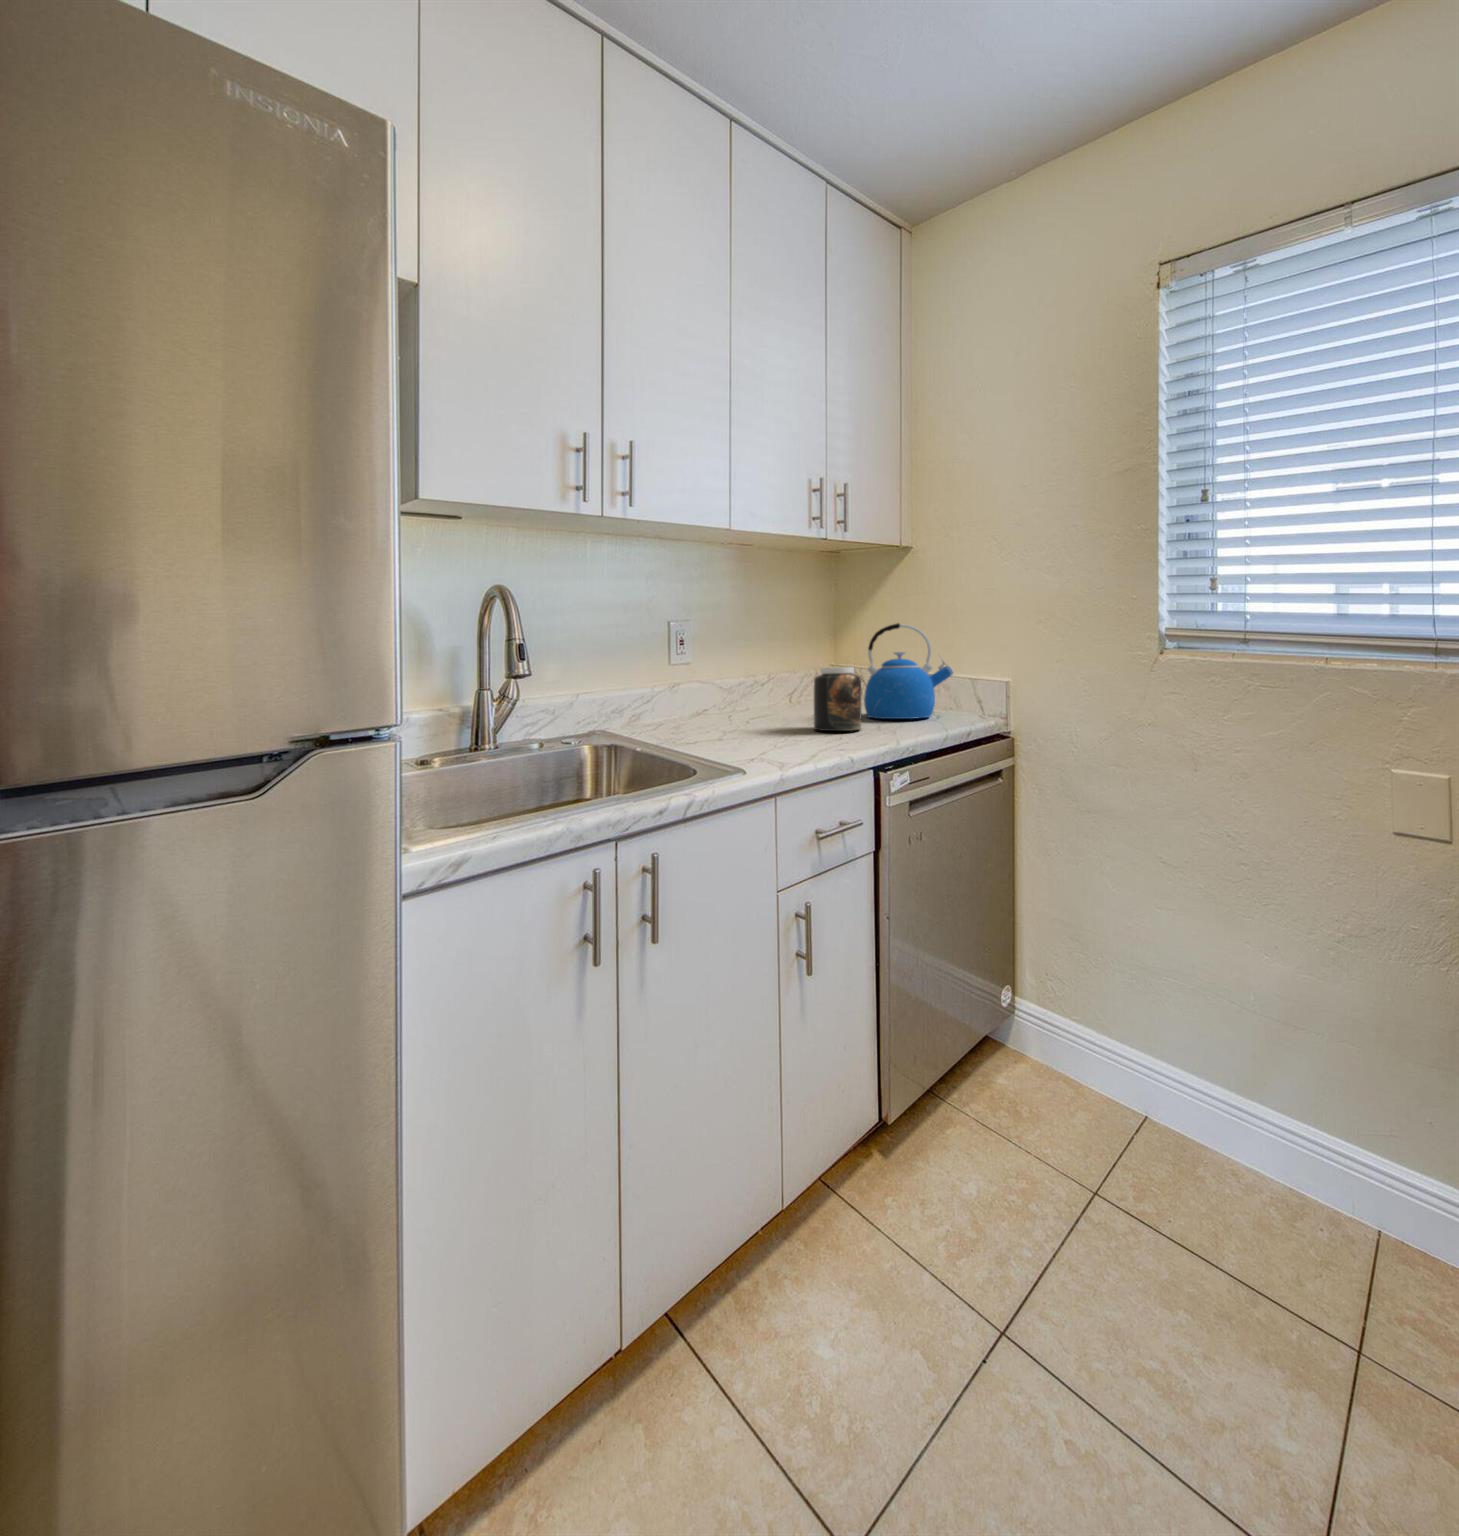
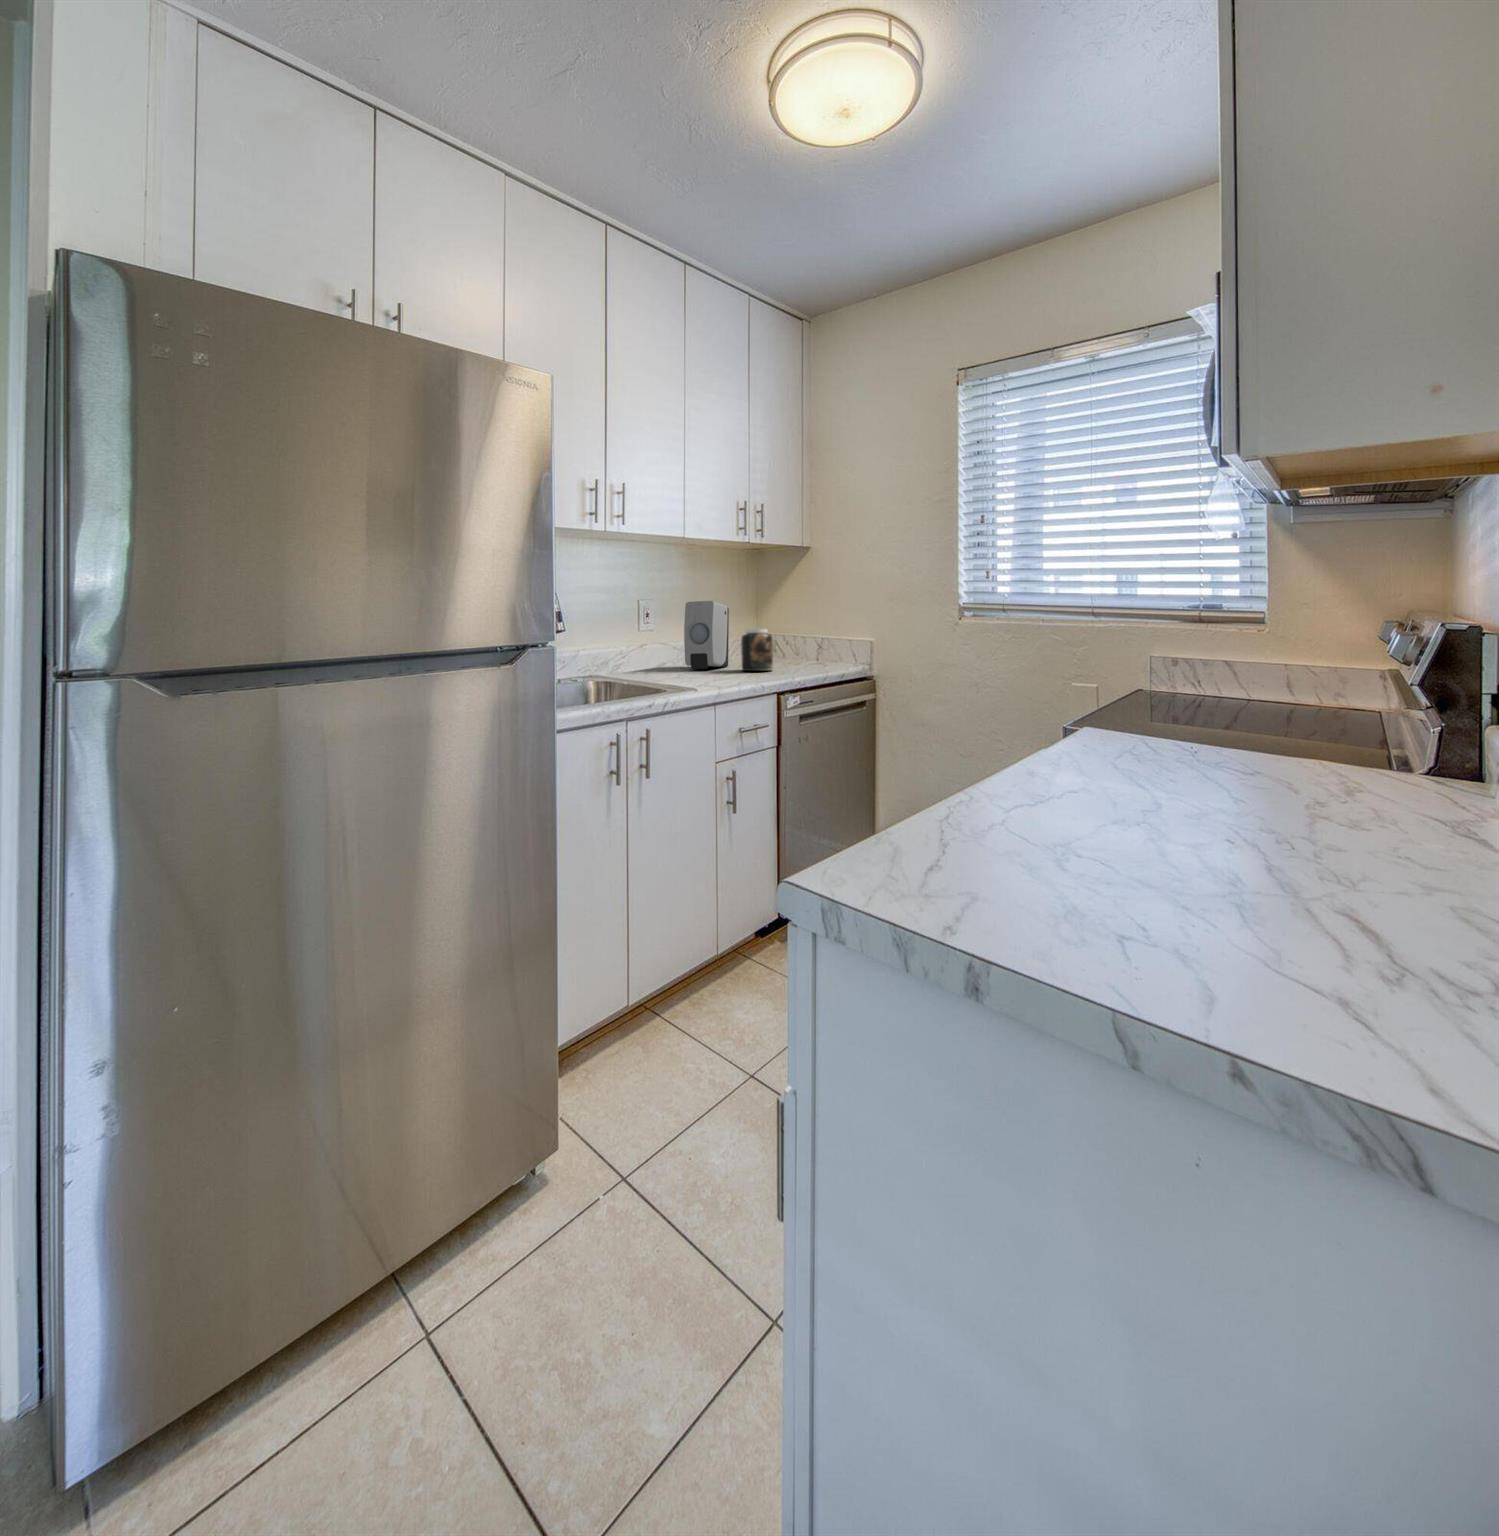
kettle: present [864,623,953,719] -> none [778,600,836,665]
soap dispenser: none [728,625,794,726] -> present [684,601,729,669]

